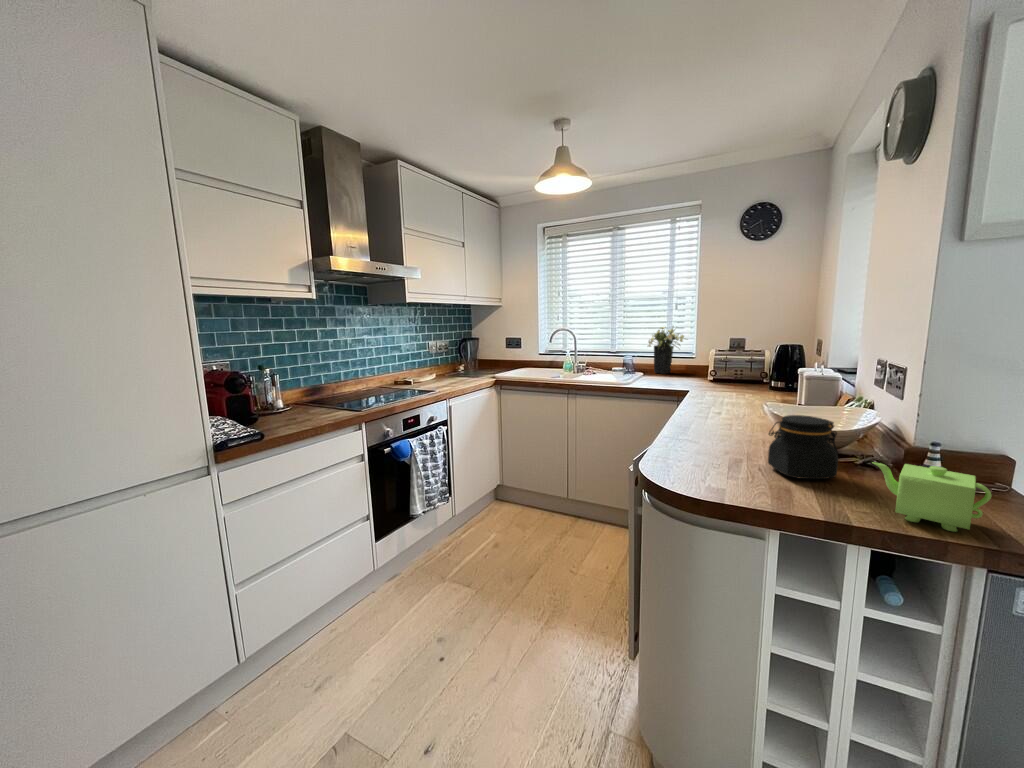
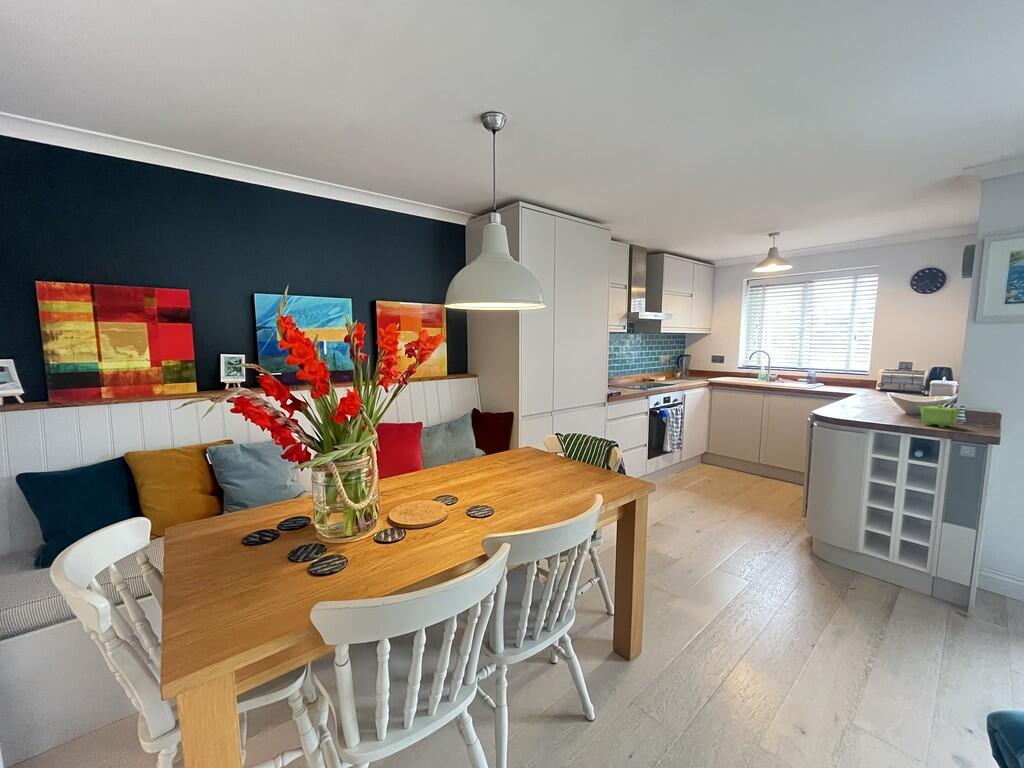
flower arrangement: present [648,327,684,374] -> none [827,351,863,385]
jar: present [768,415,838,479] -> none [876,391,912,417]

